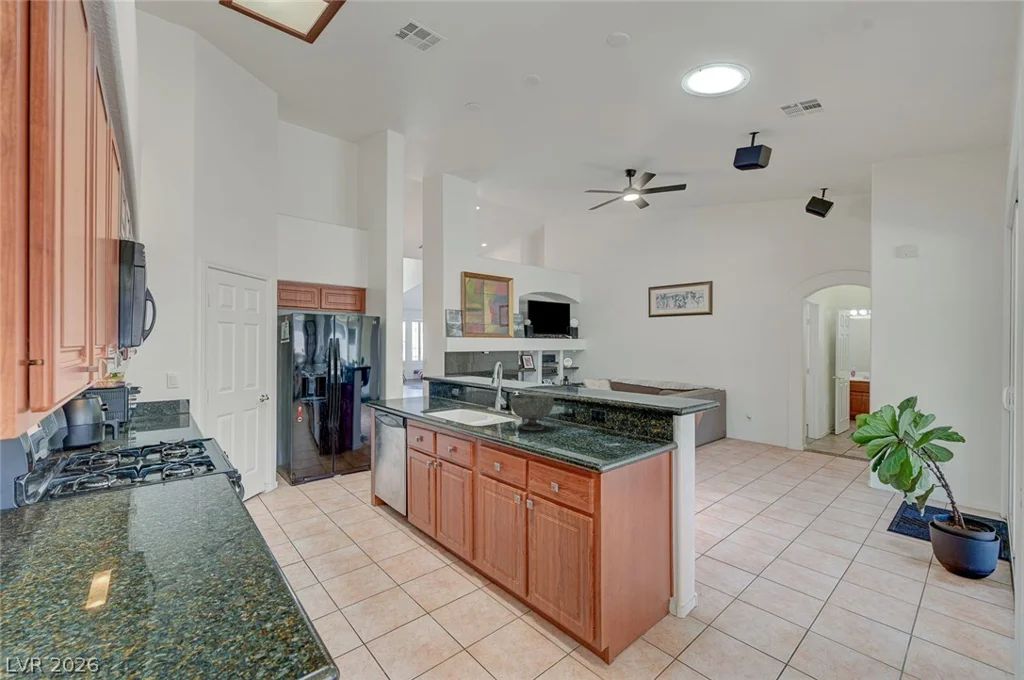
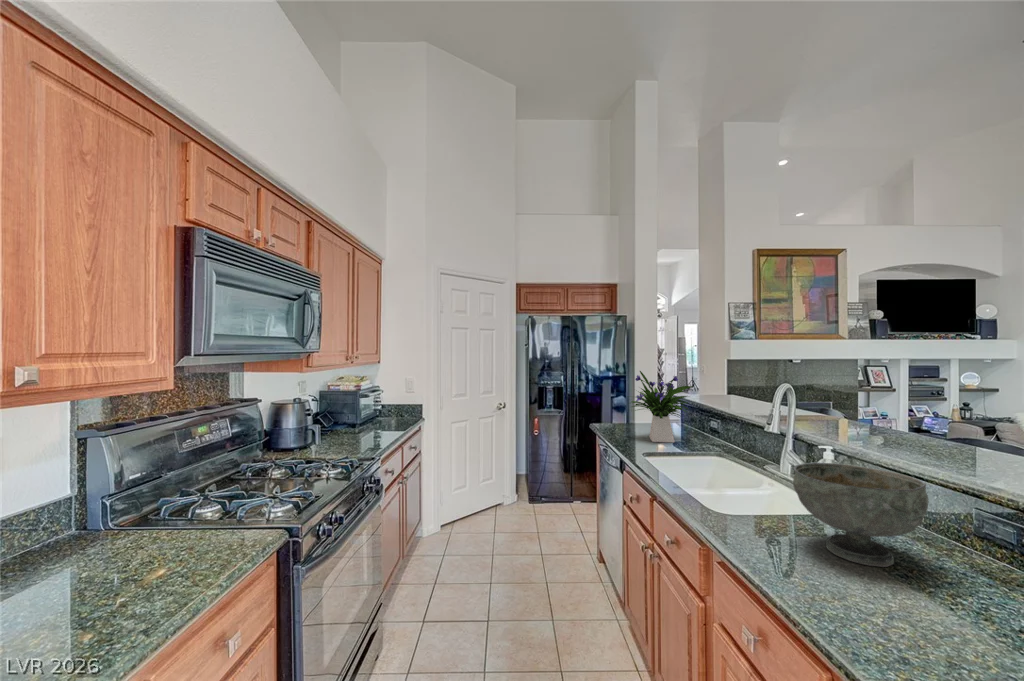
flower arrangement: none [398,358,443,406] -> present [631,371,693,442]

